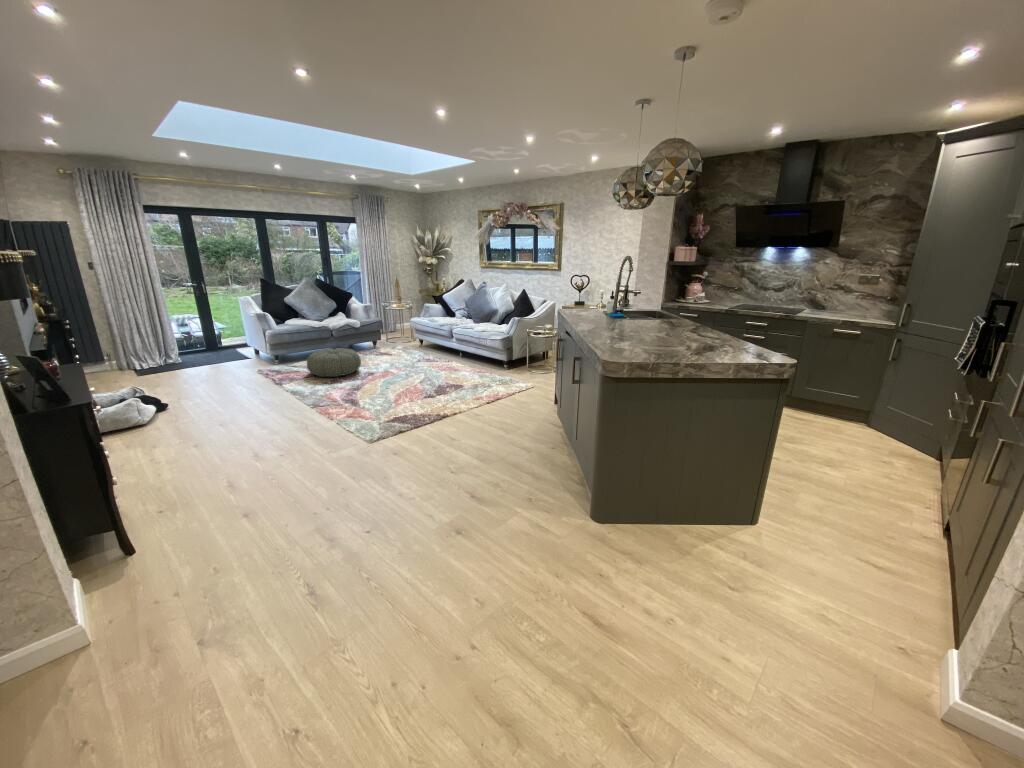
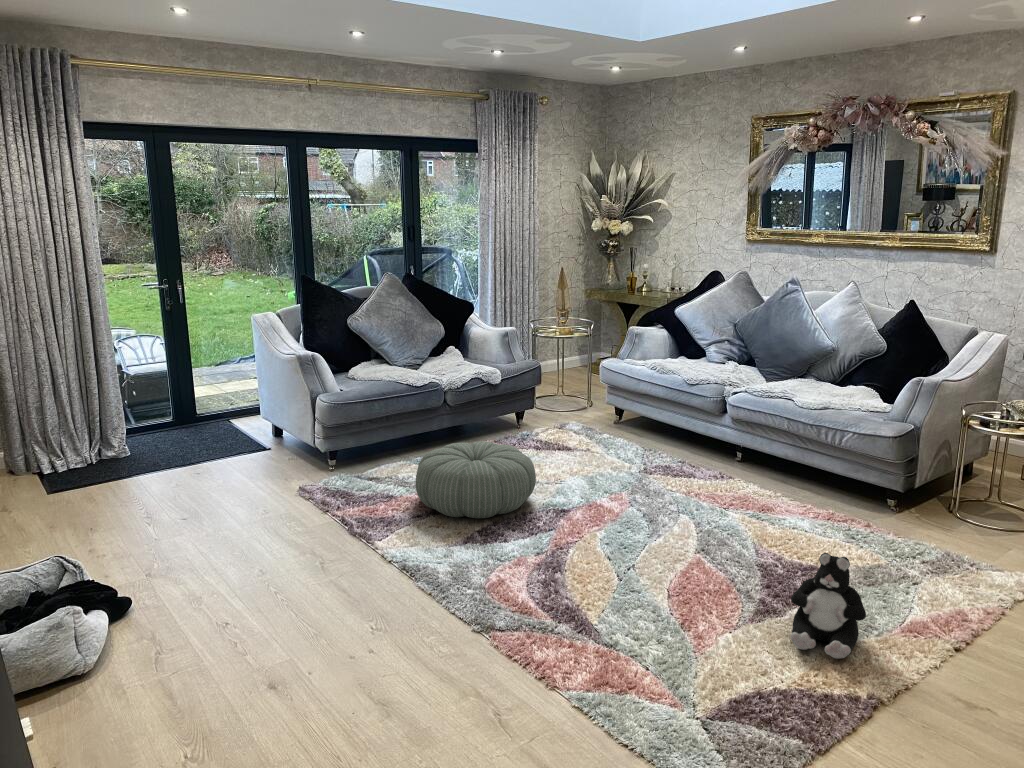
plush toy: none [425,372,453,407] -> present [791,553,866,659]

